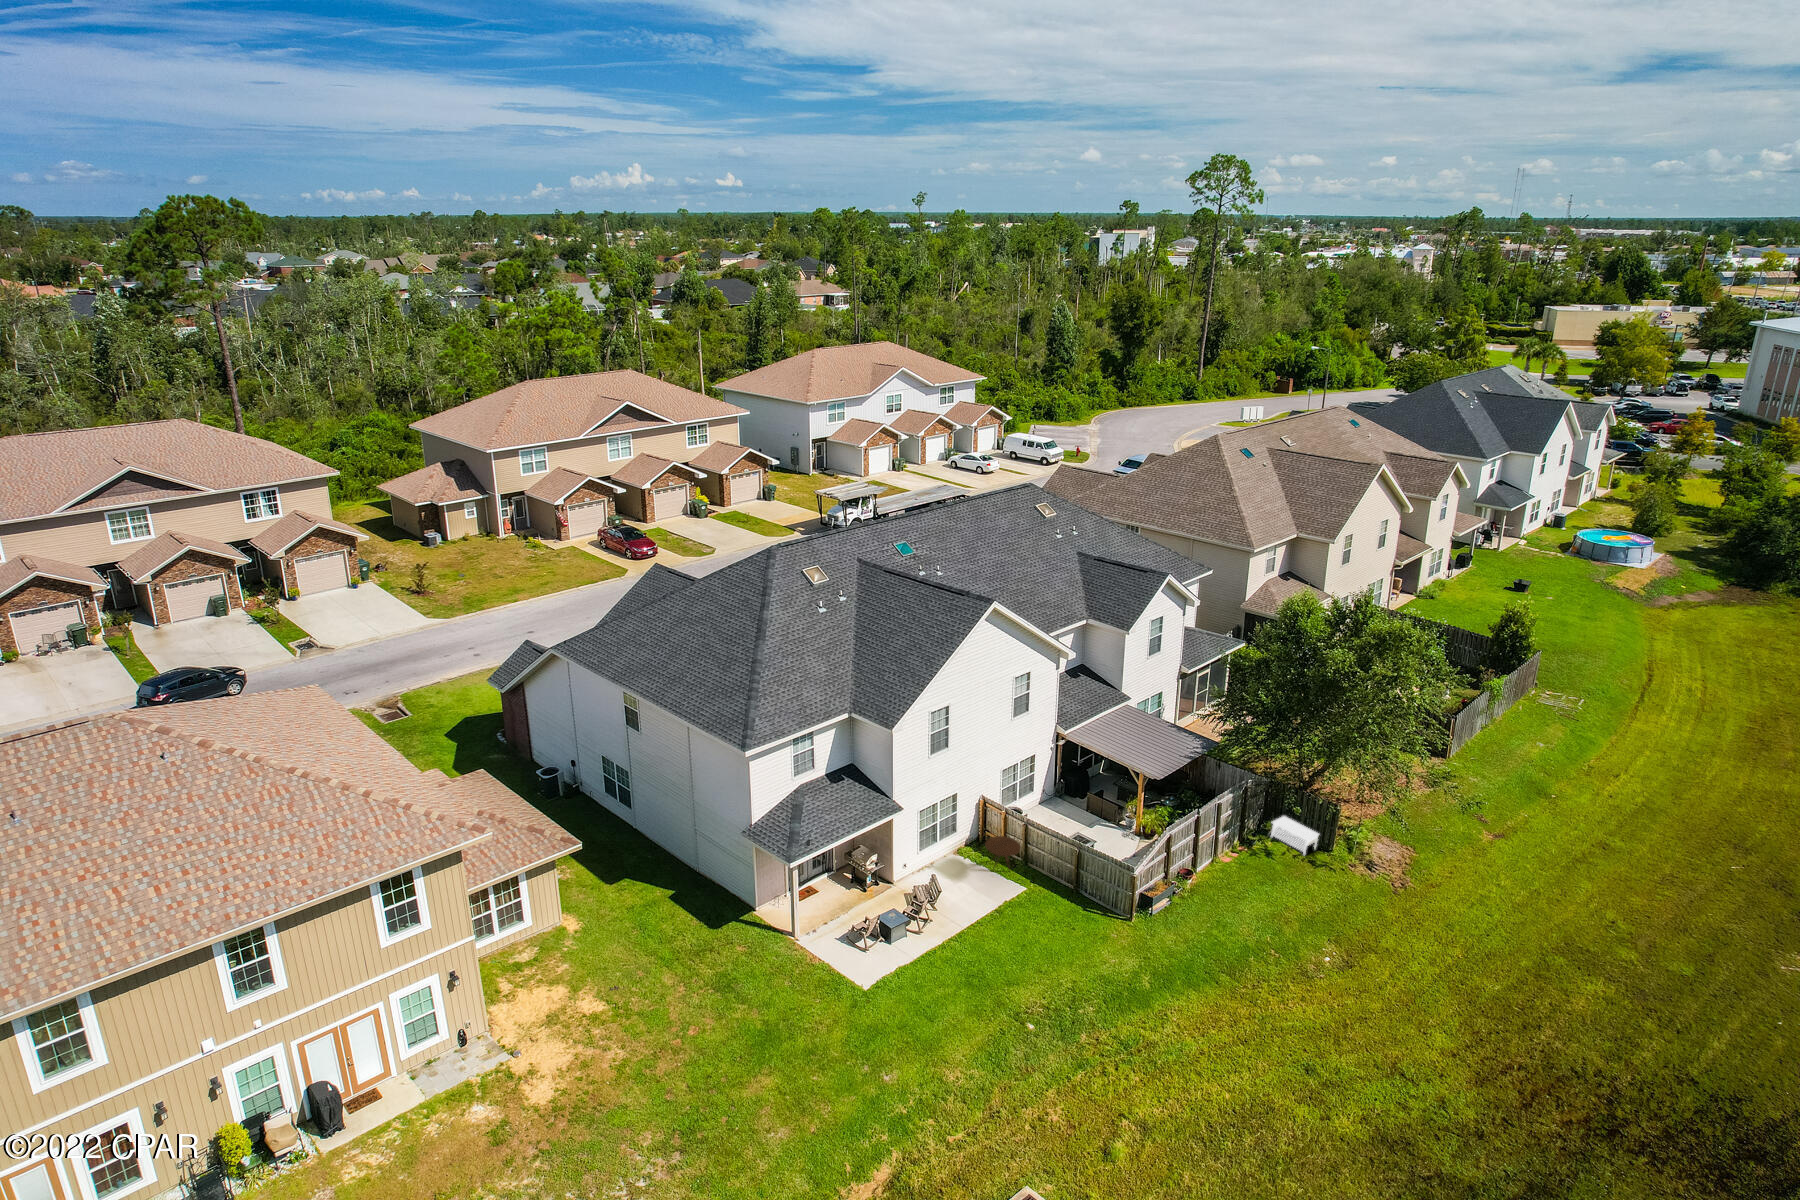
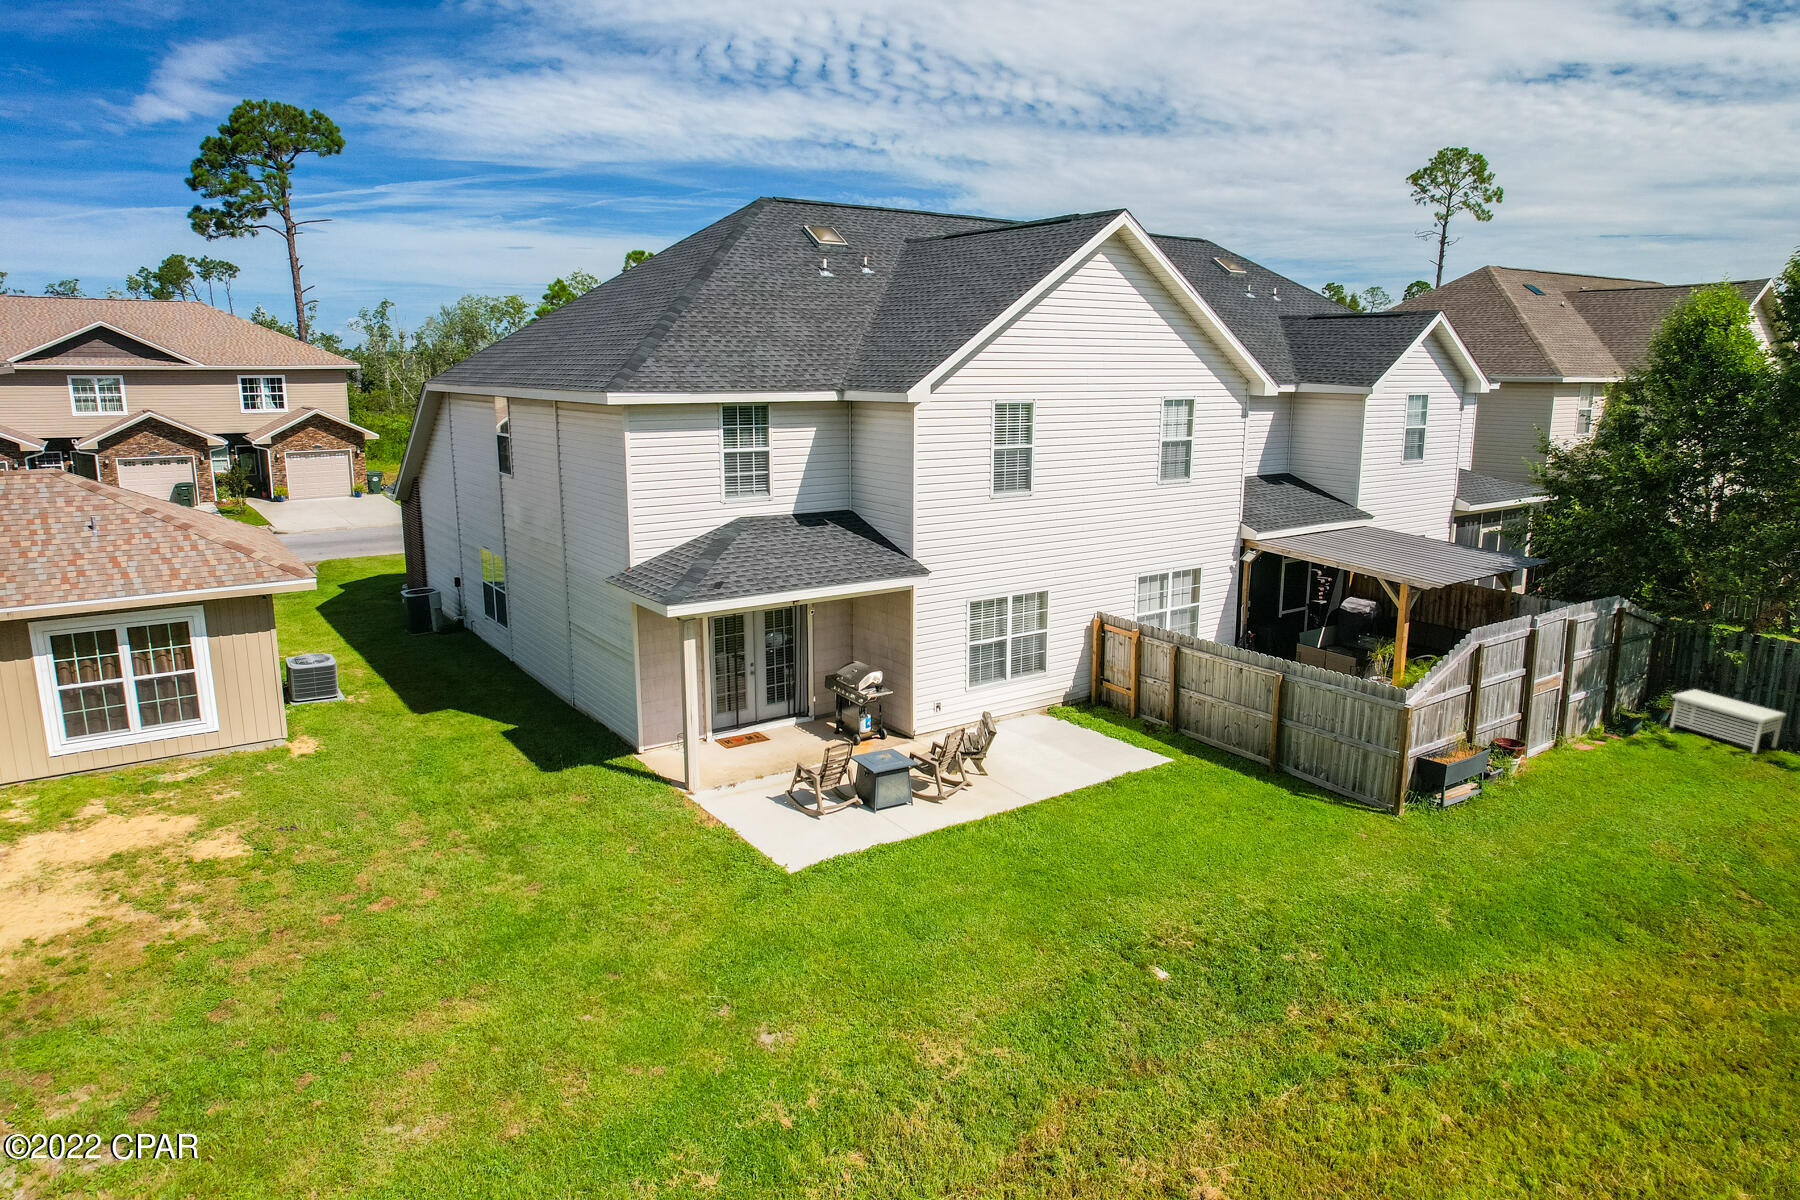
round table: present [985,836,1021,865] -> none [1094,677,1163,738]

